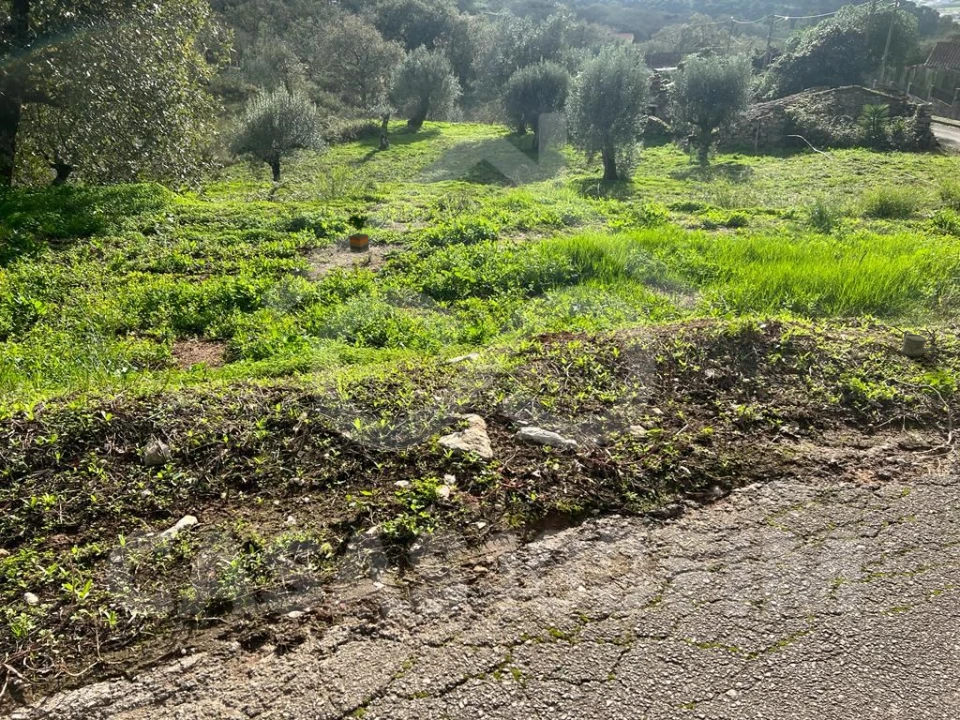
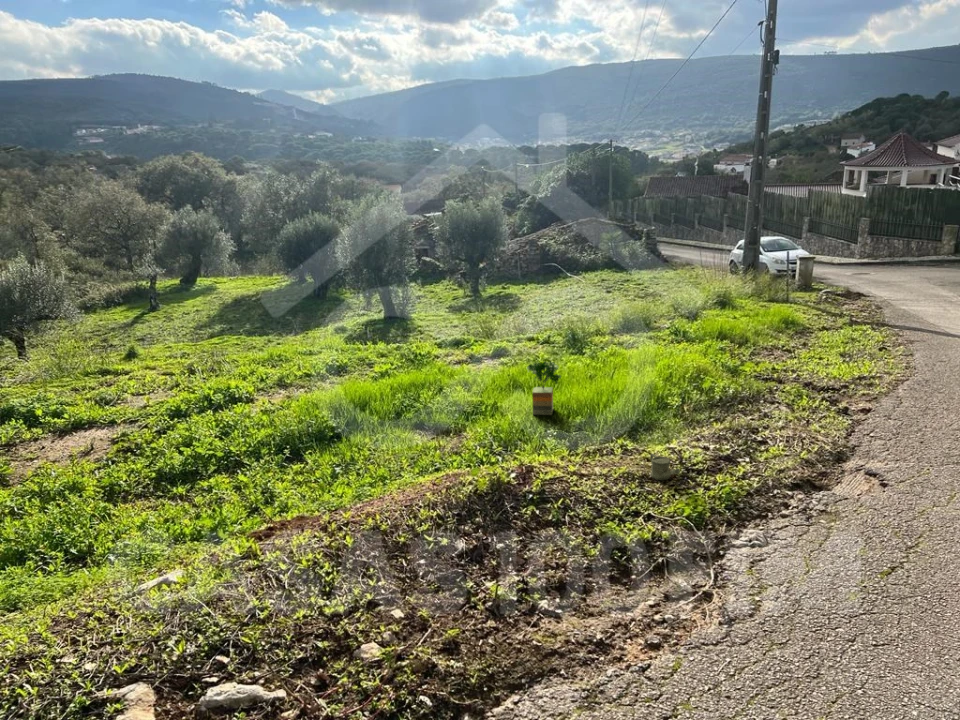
potted tree: present [348,215,371,253] -> present [527,361,561,415]

